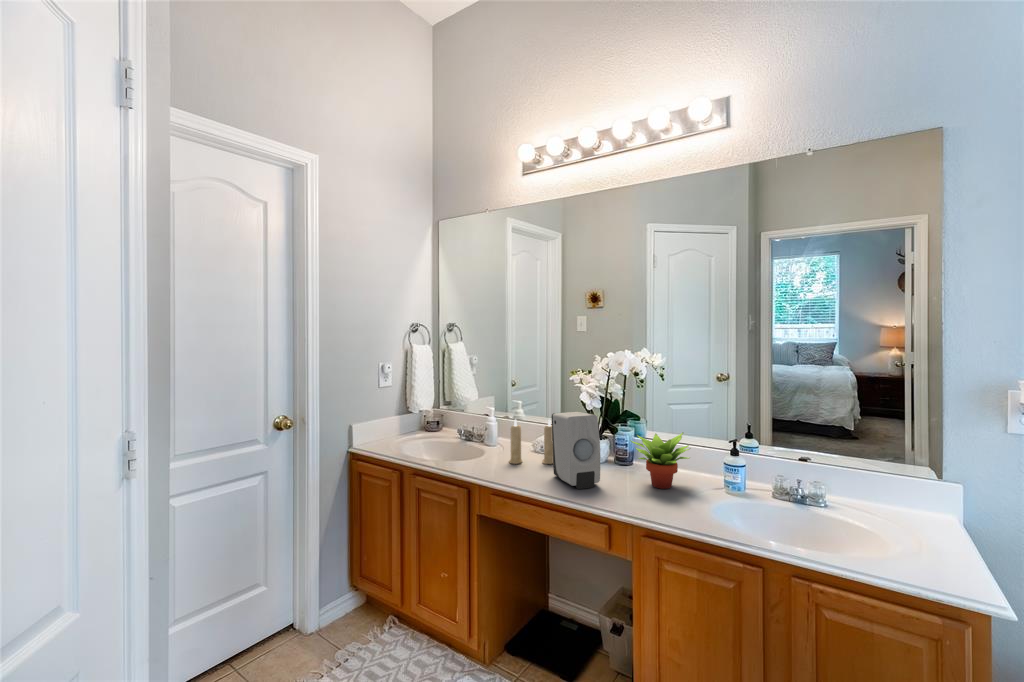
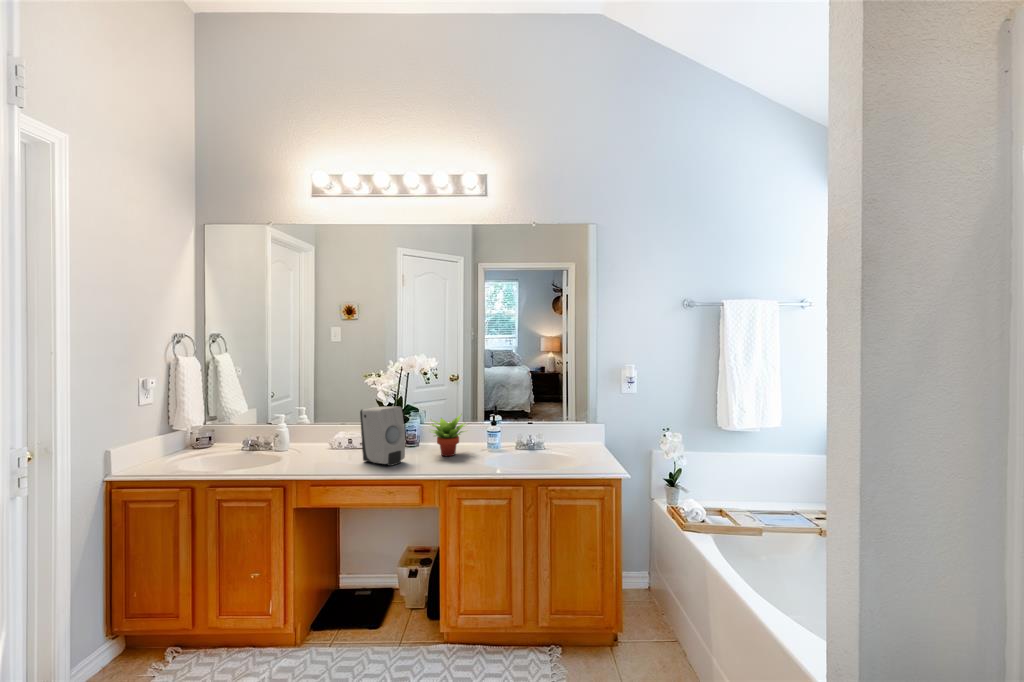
candle: present [509,420,553,464] -> none [313,415,358,460]

